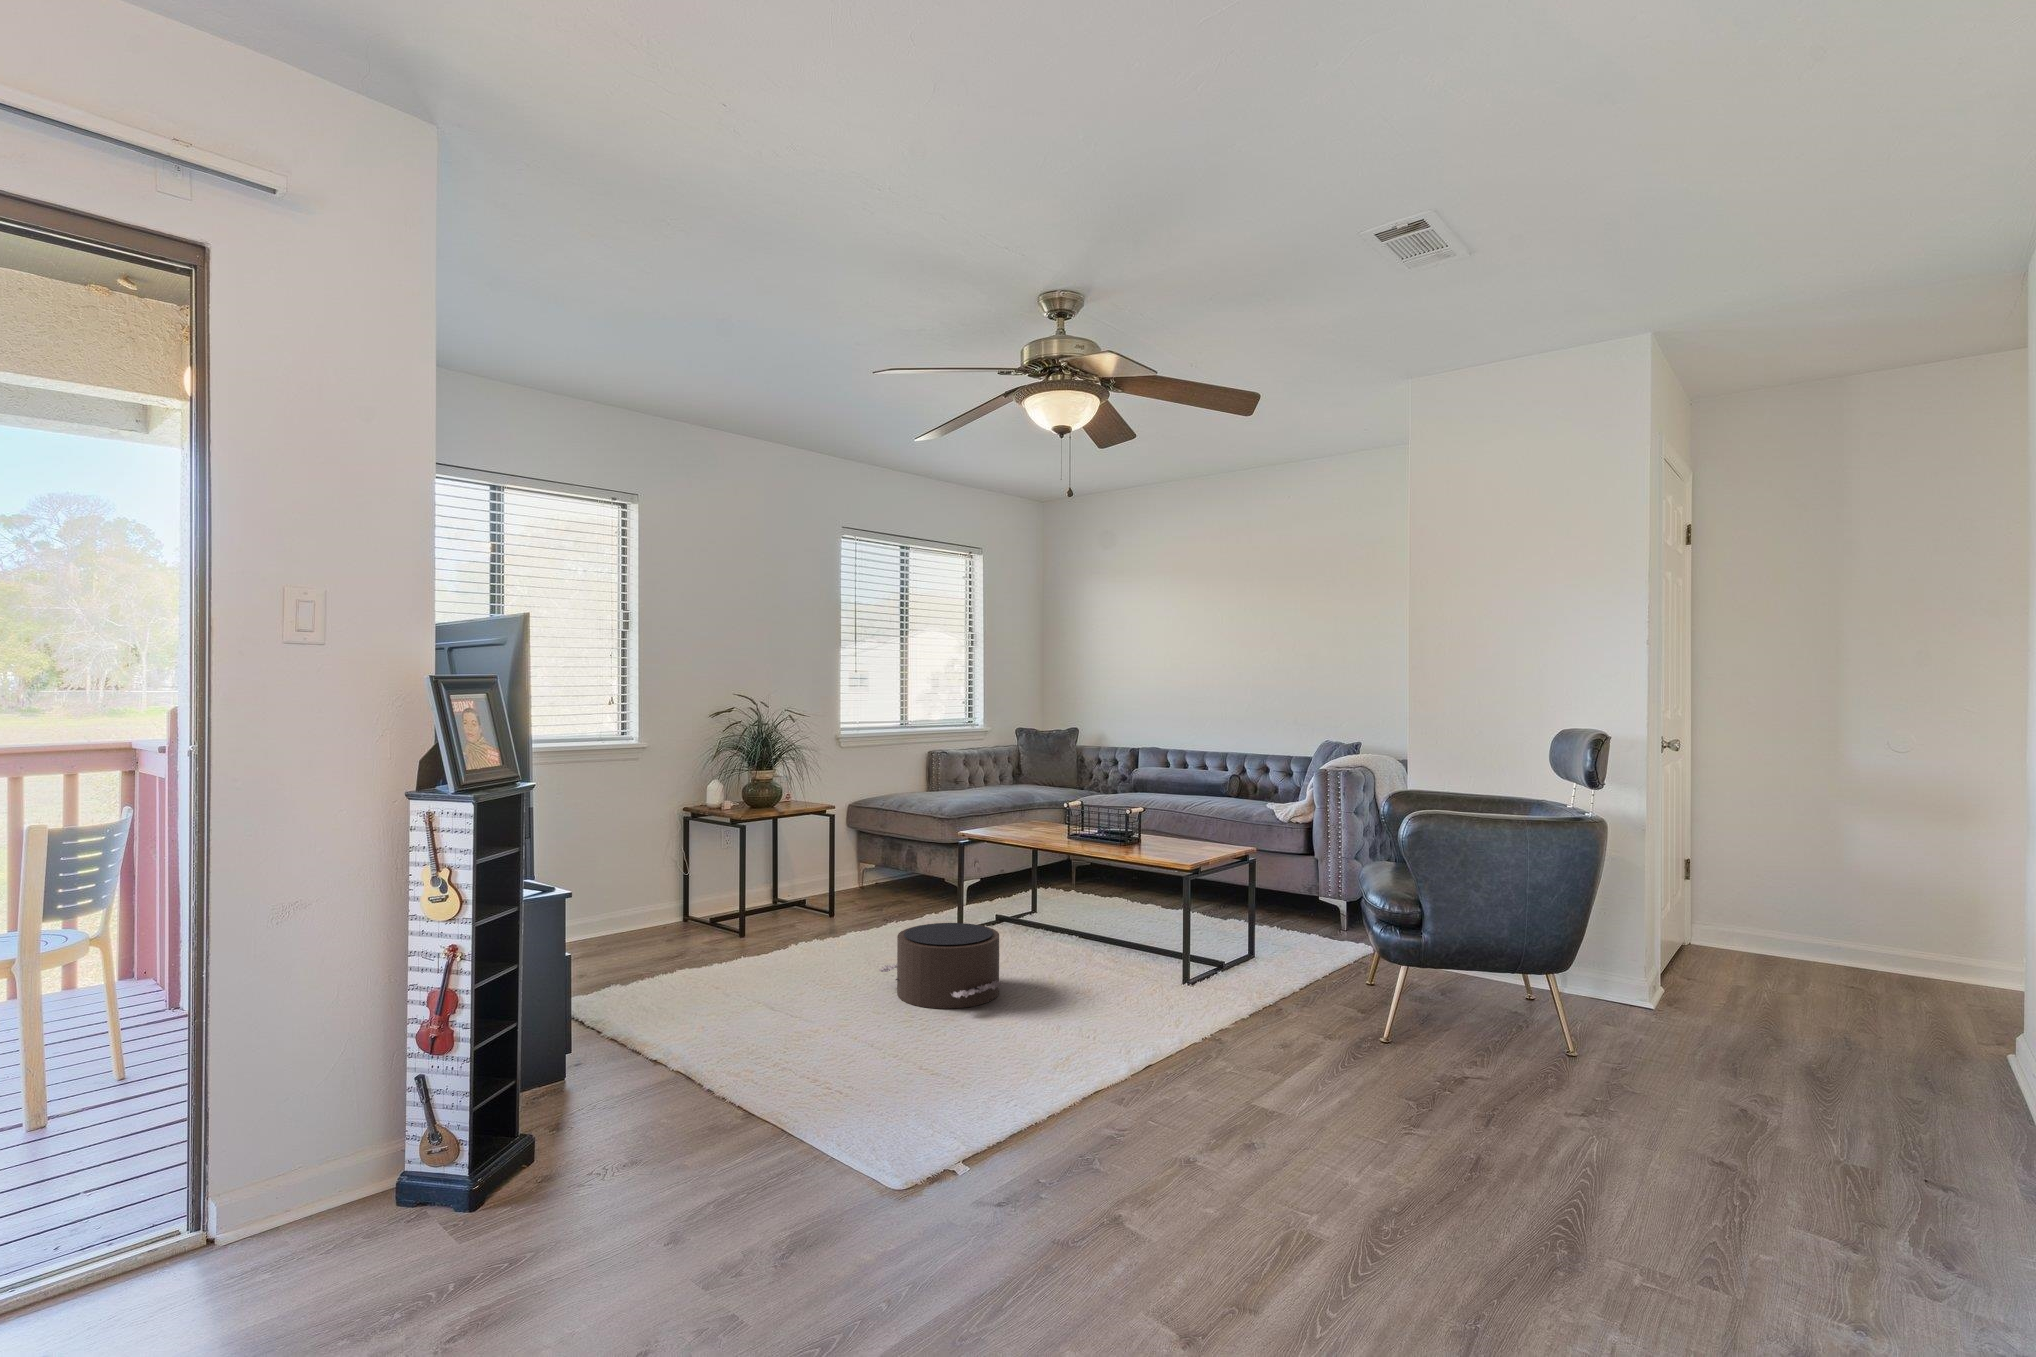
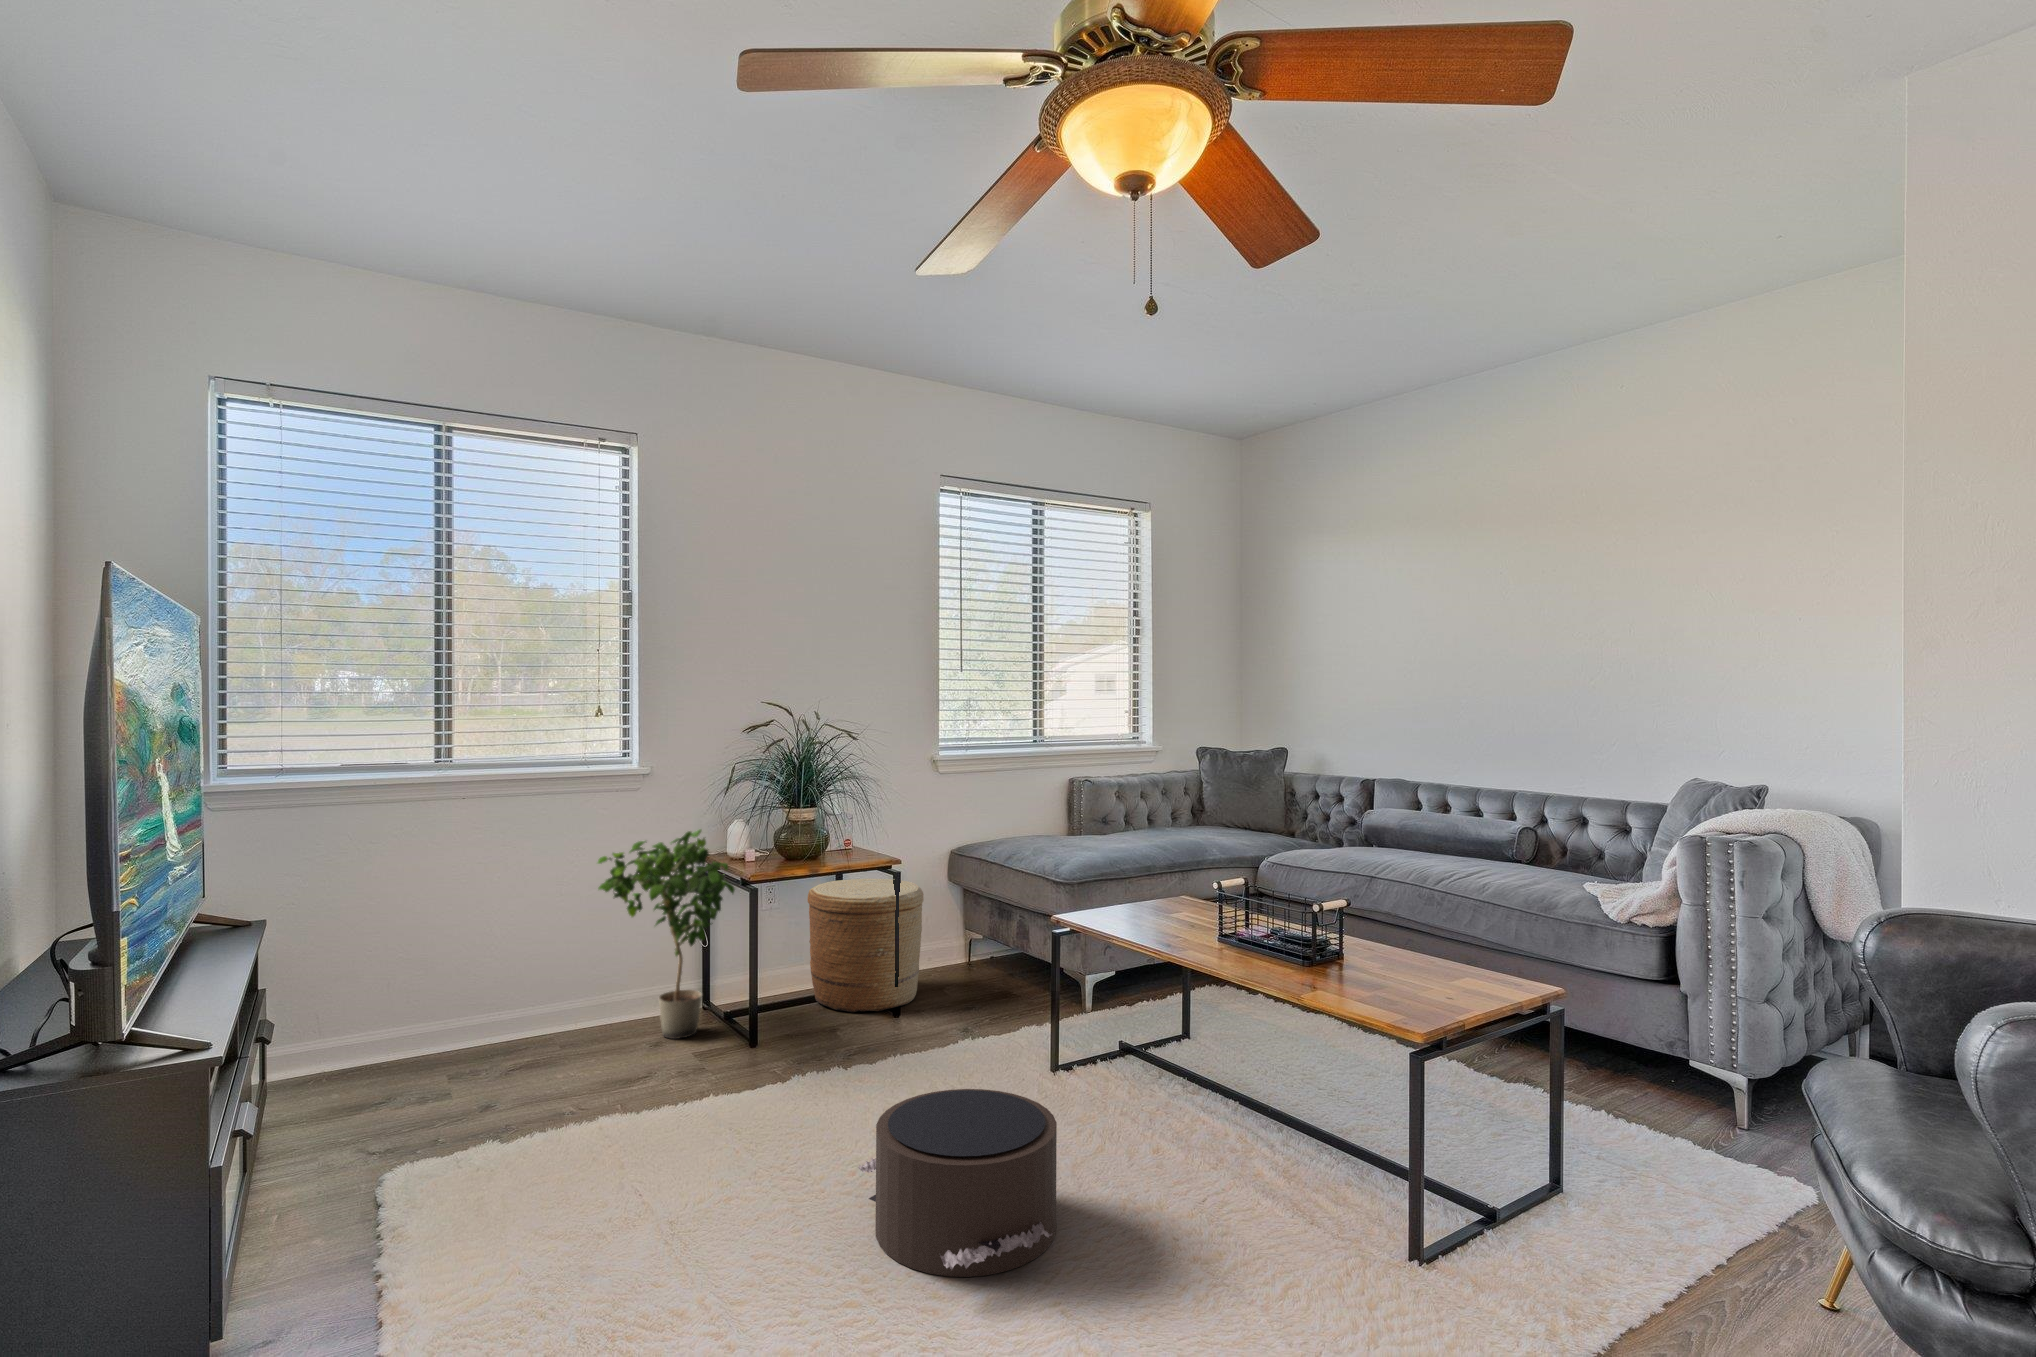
potted plant: none [637,788,730,933] -> present [598,829,735,1039]
woven basket: none [765,823,849,914] -> present [807,879,924,1012]

